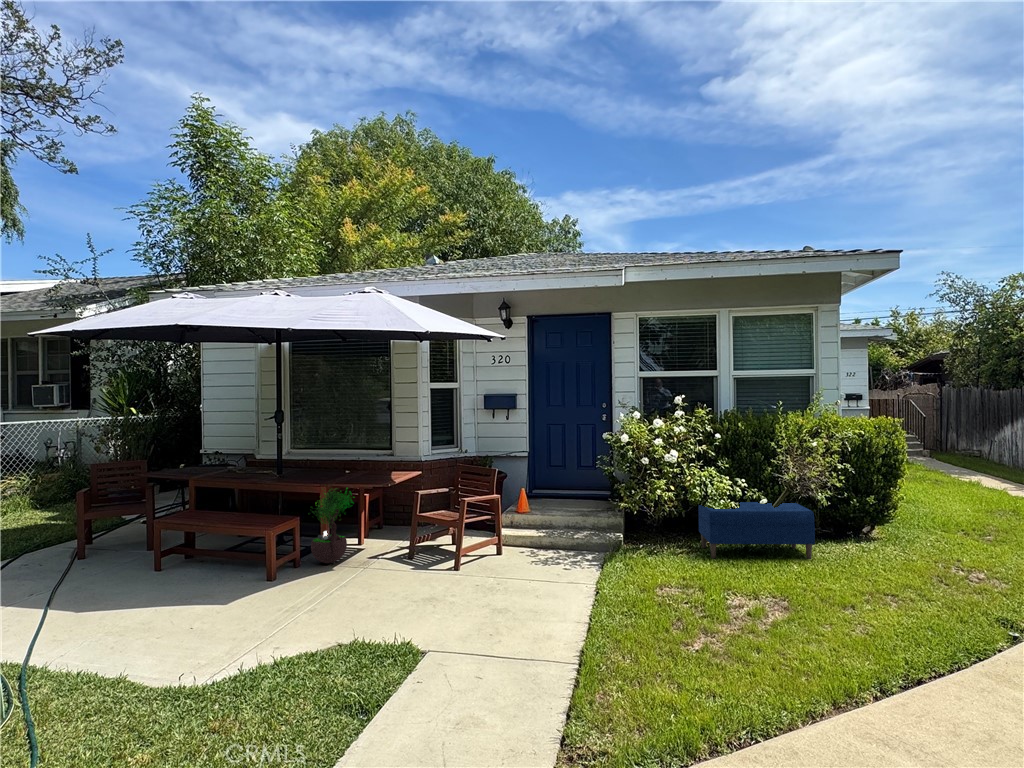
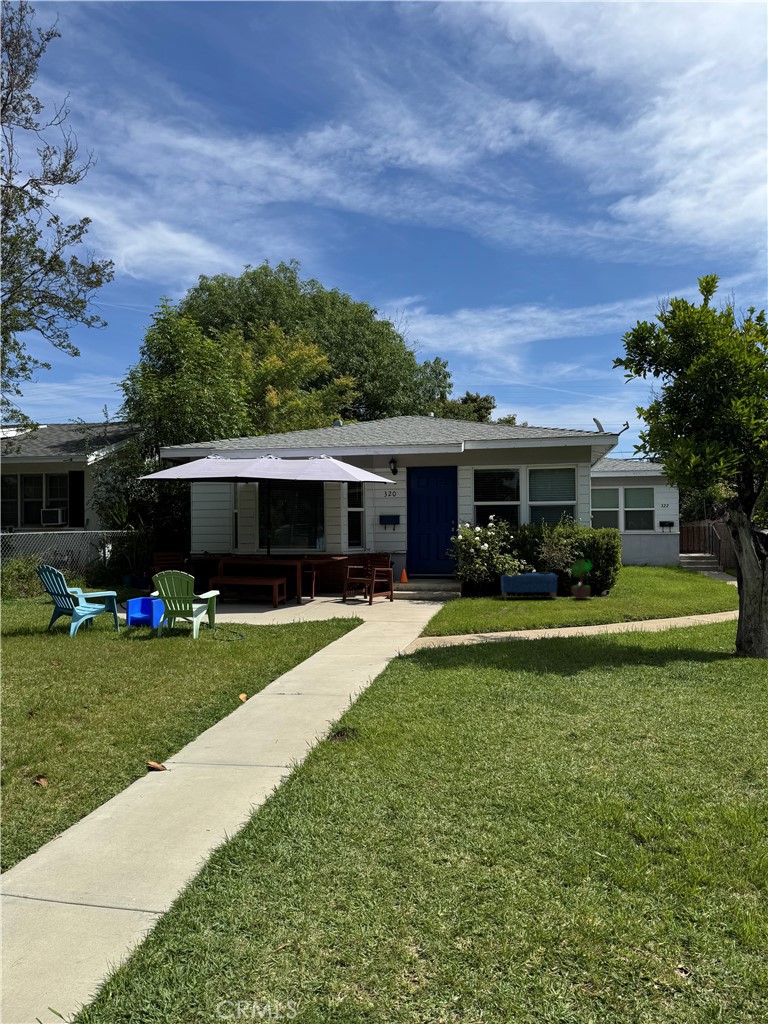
potted tree: present [308,488,354,563] -> present [570,560,591,599]

